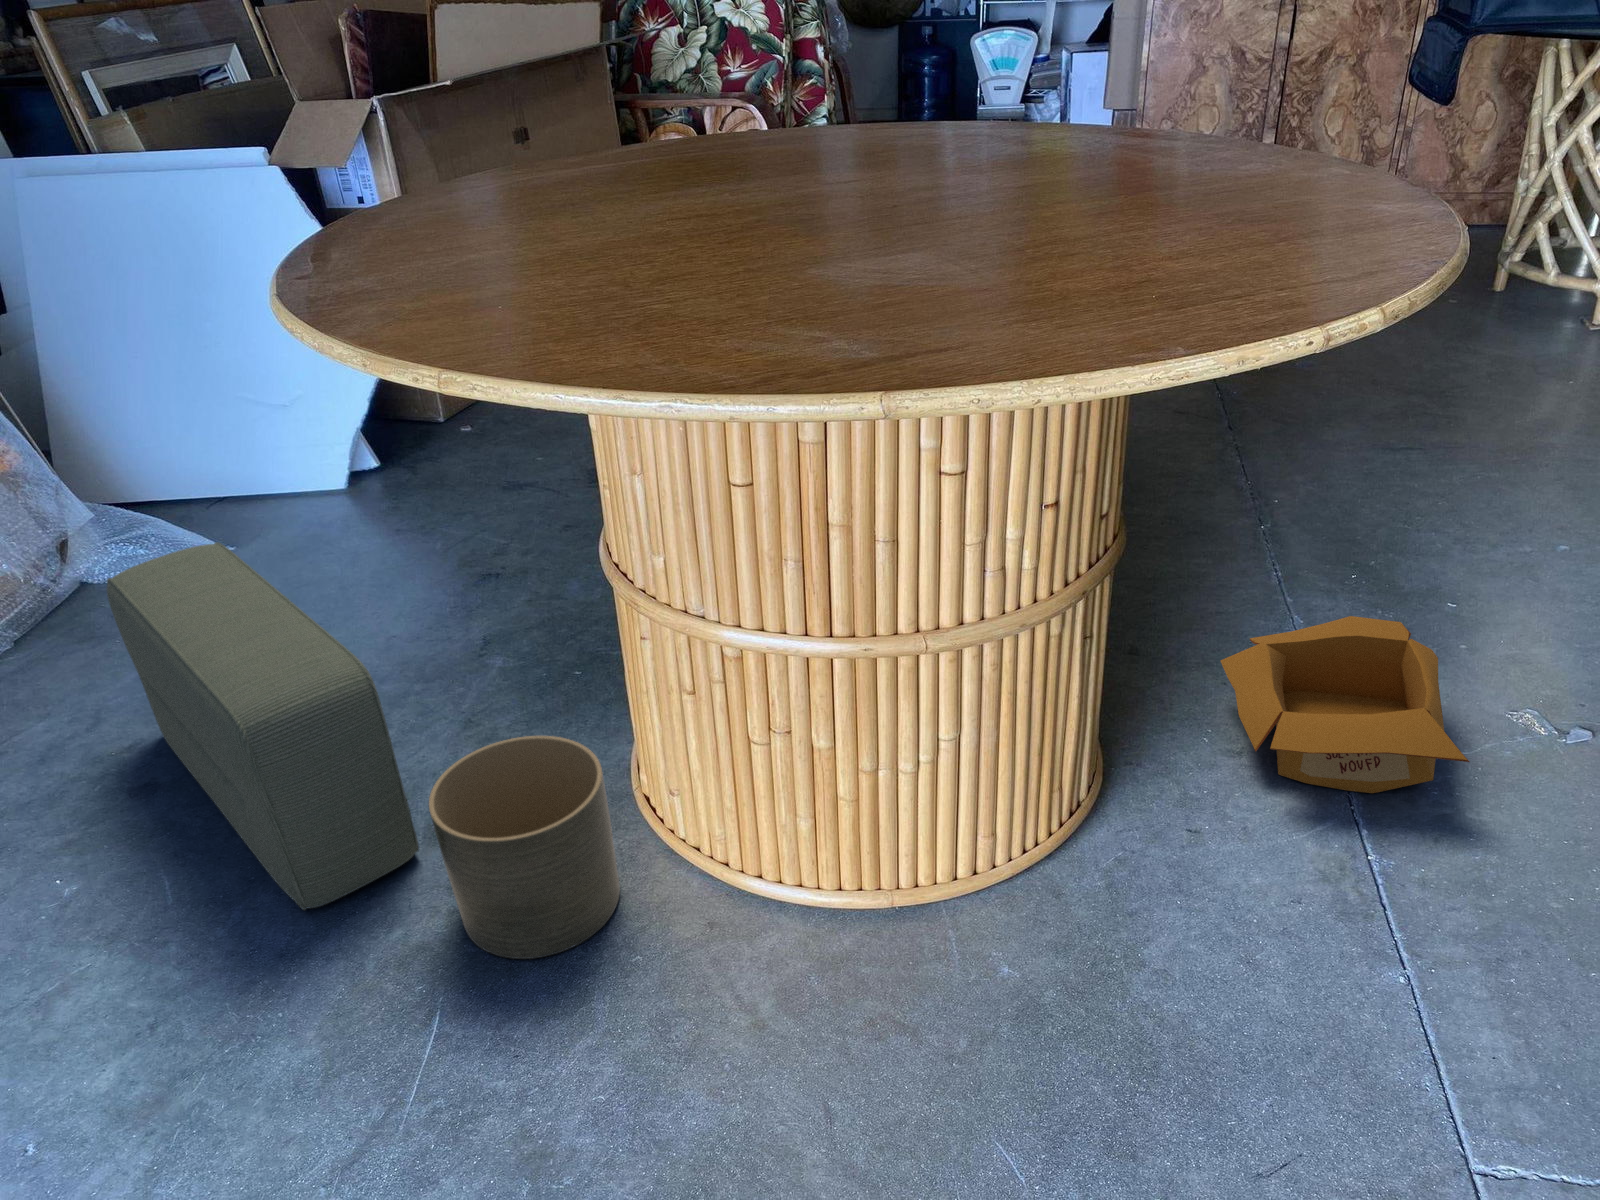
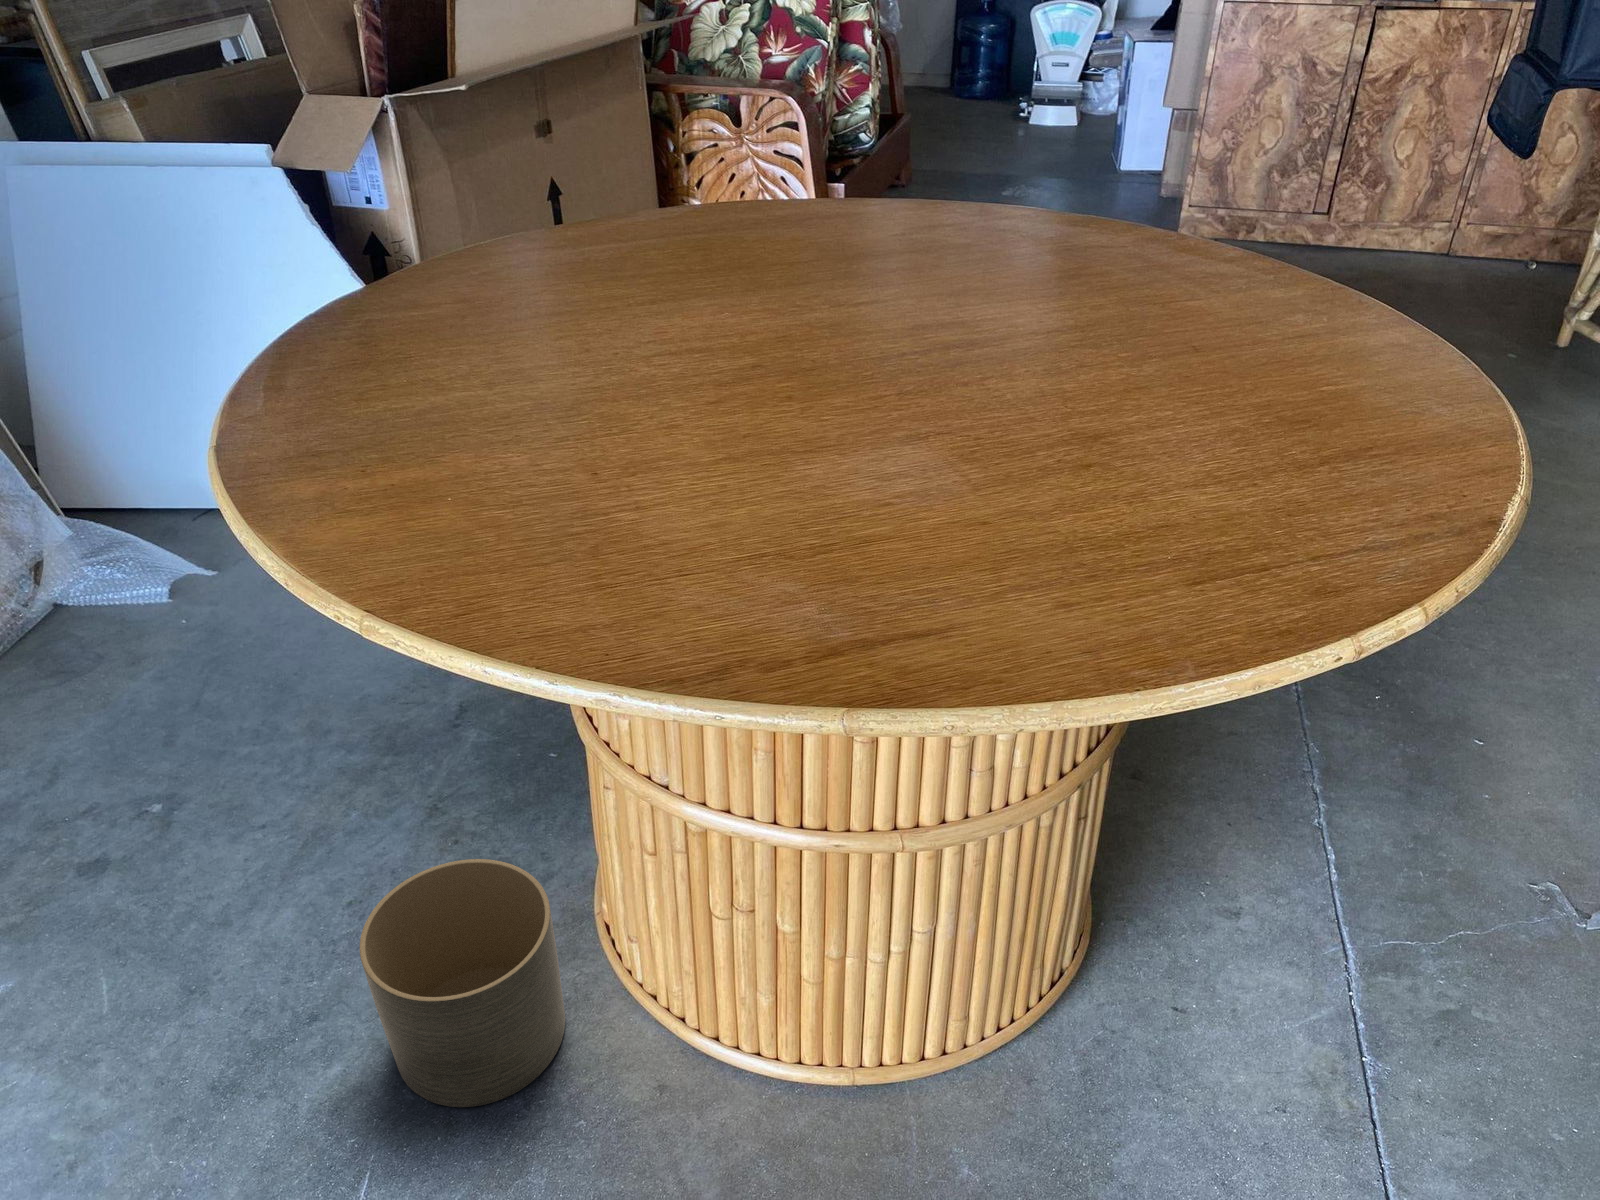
pouf: present [107,542,419,910] -> none [52,587,360,1021]
cardboard box: present [1221,616,1469,793] -> none [1230,767,1491,980]

